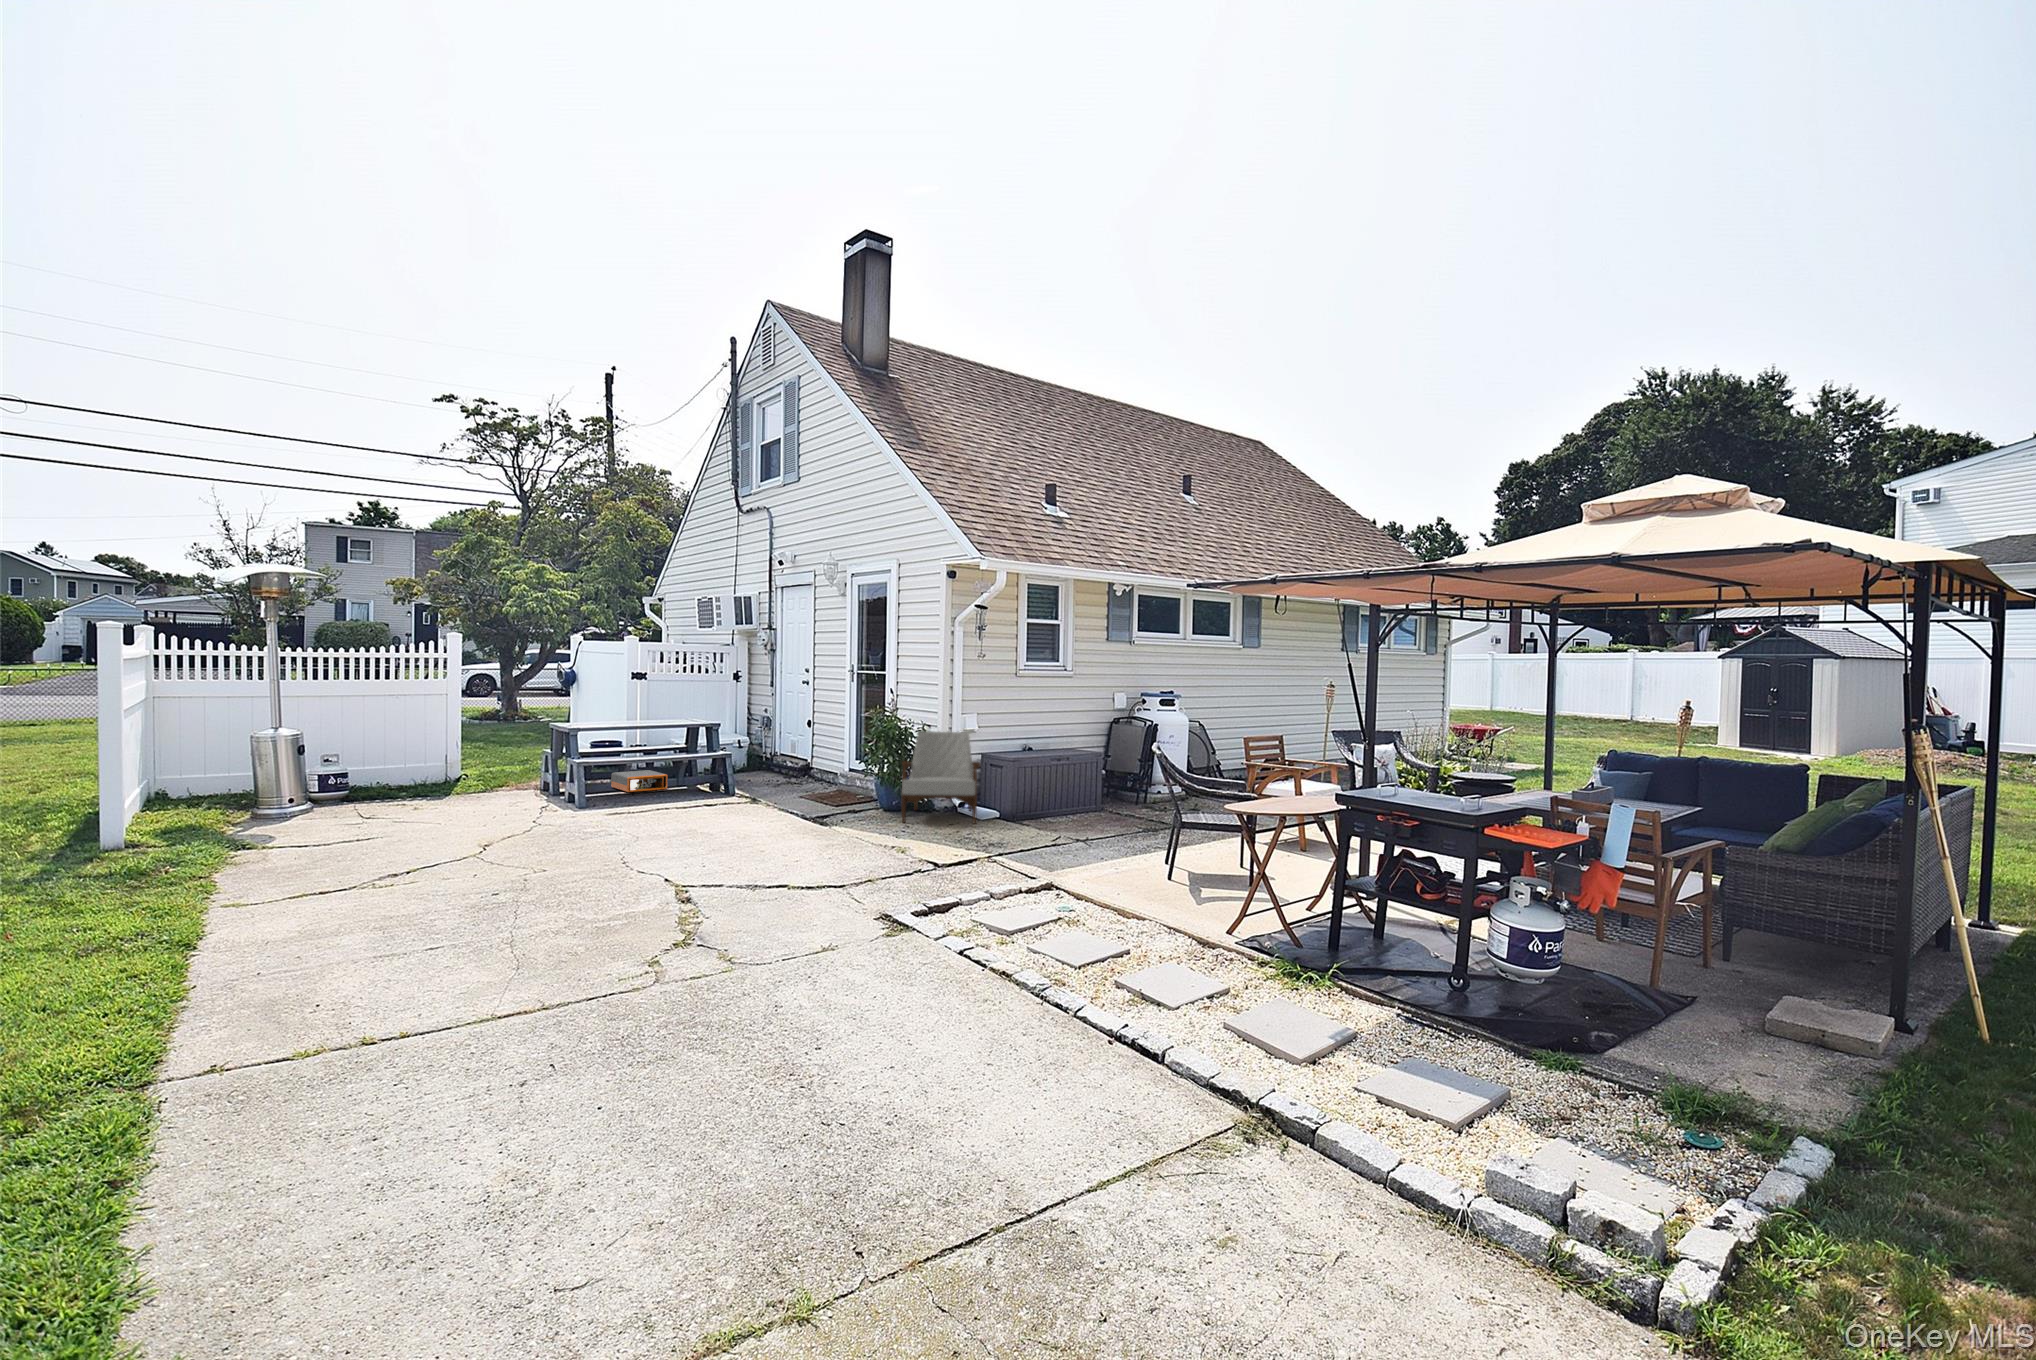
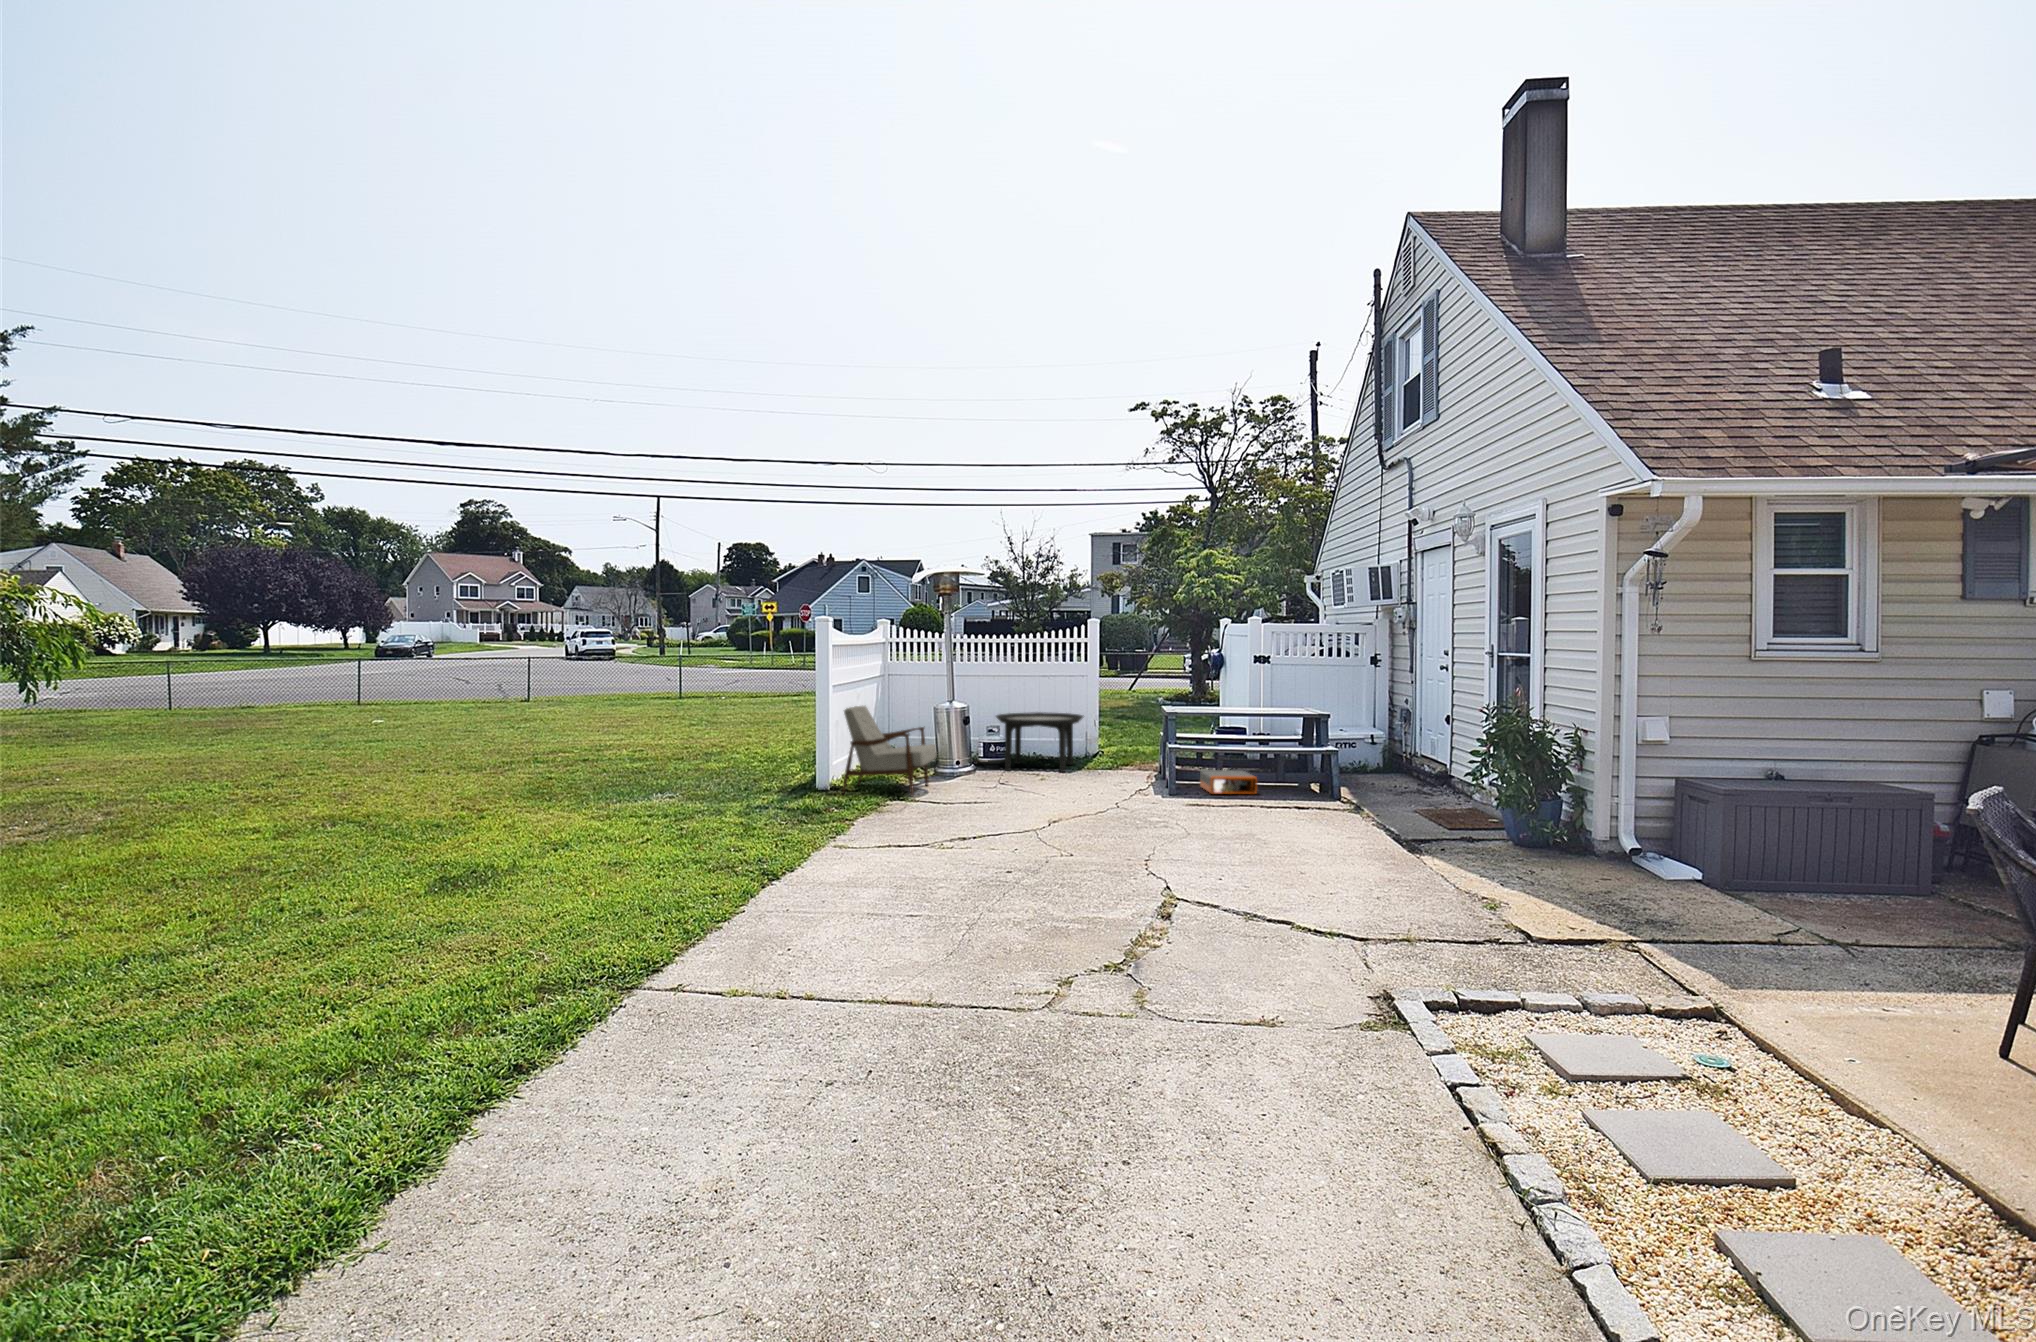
round table: none [375,728,477,788] -> present [996,712,1083,772]
armchair: present [901,731,981,824] -> present [842,706,937,796]

